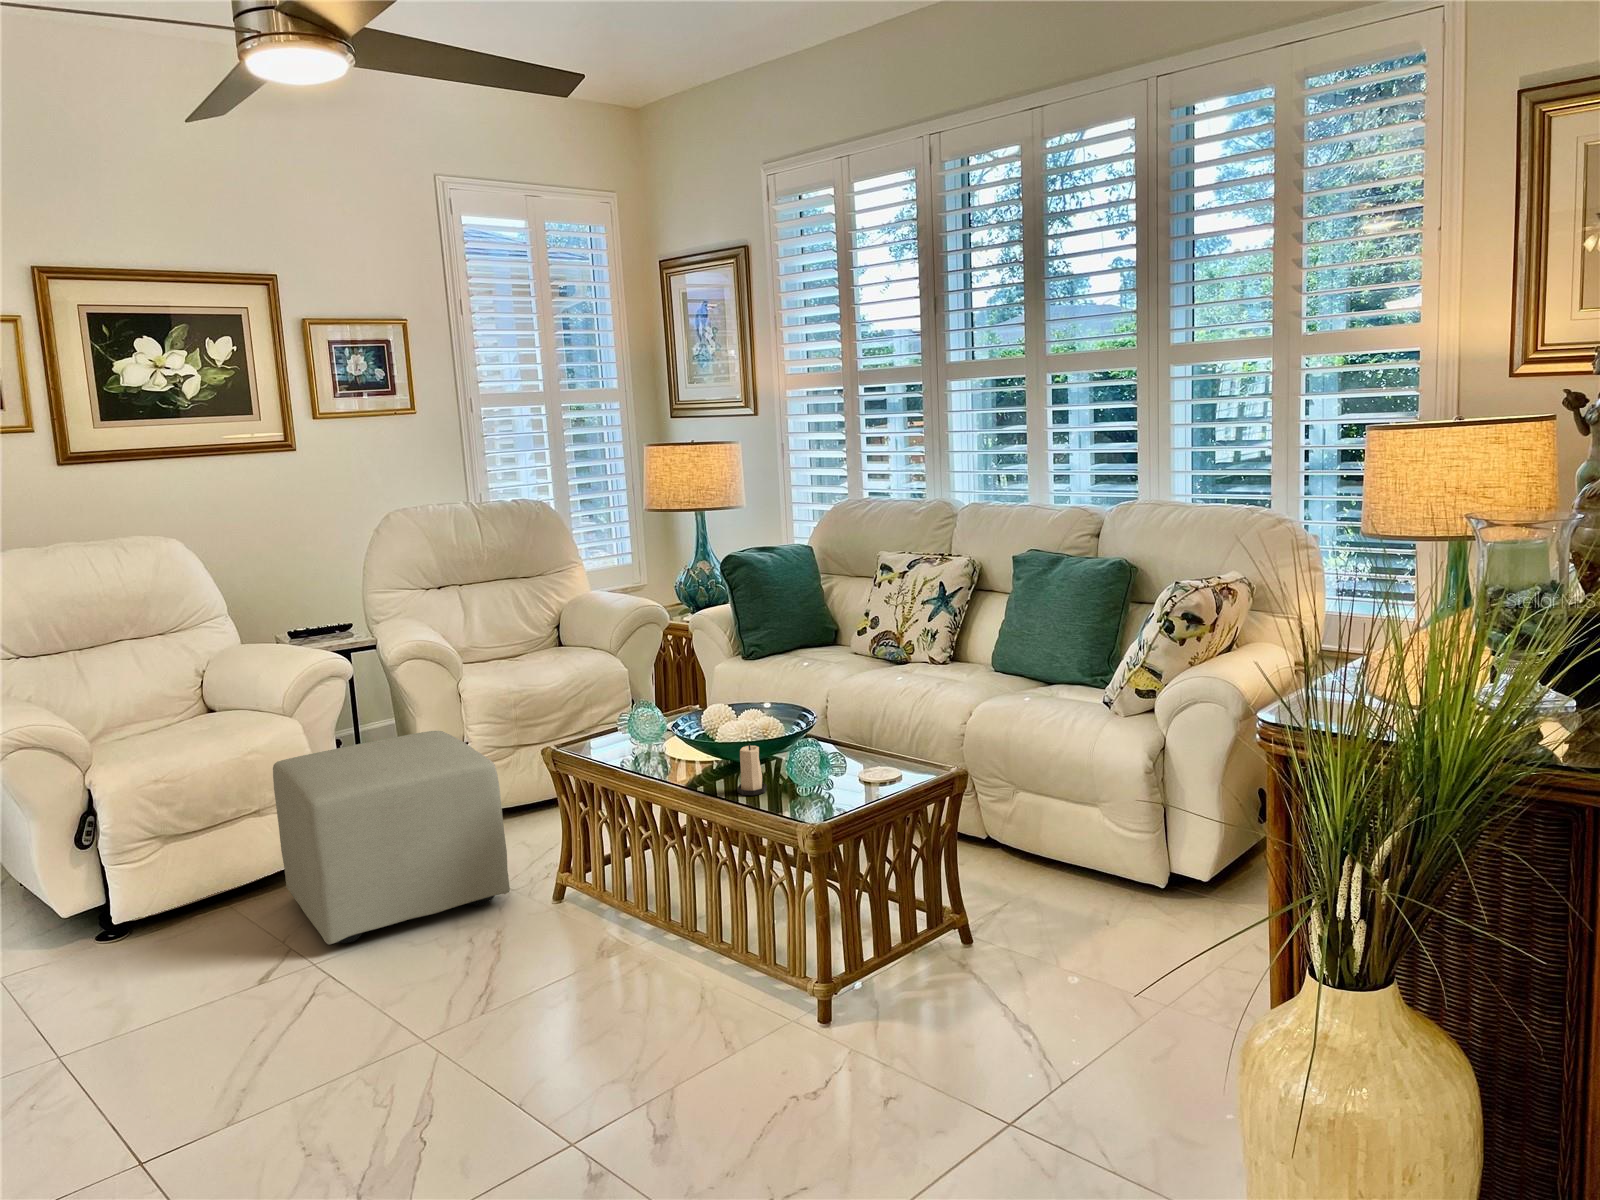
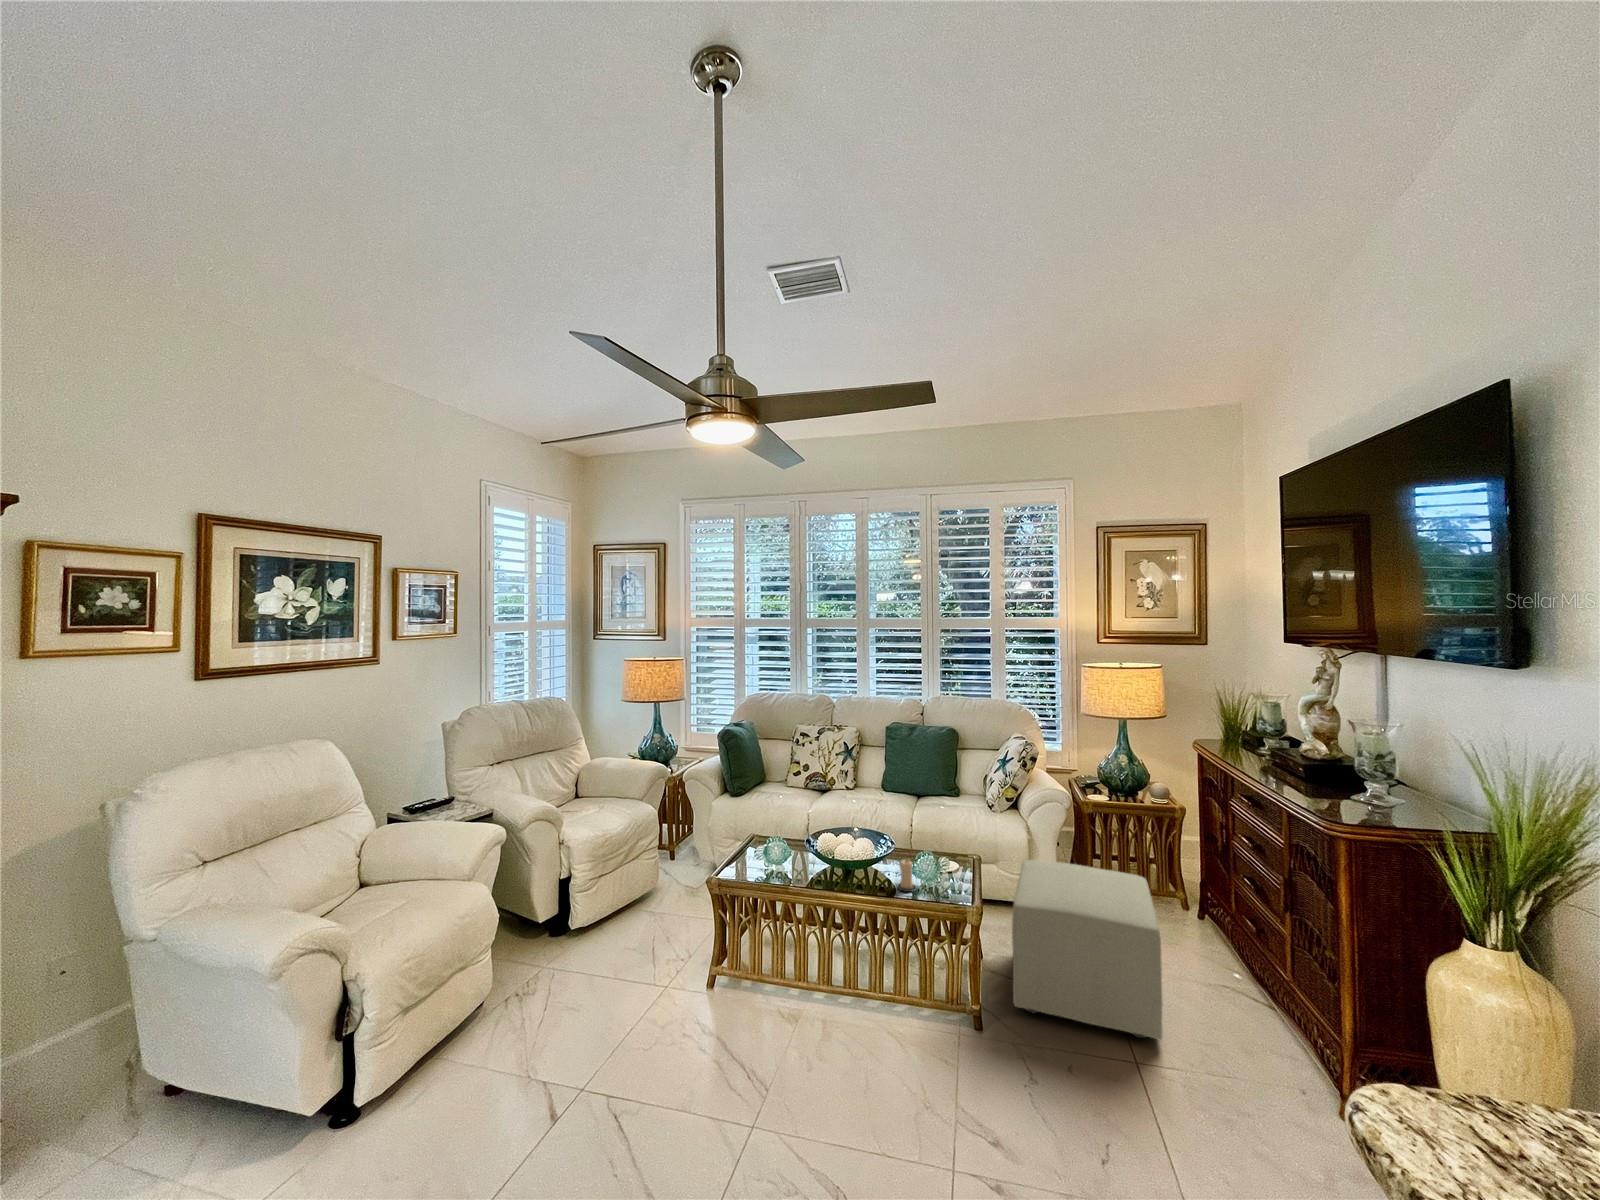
ottoman: present [273,731,510,945] -> present [1012,860,1162,1040]

